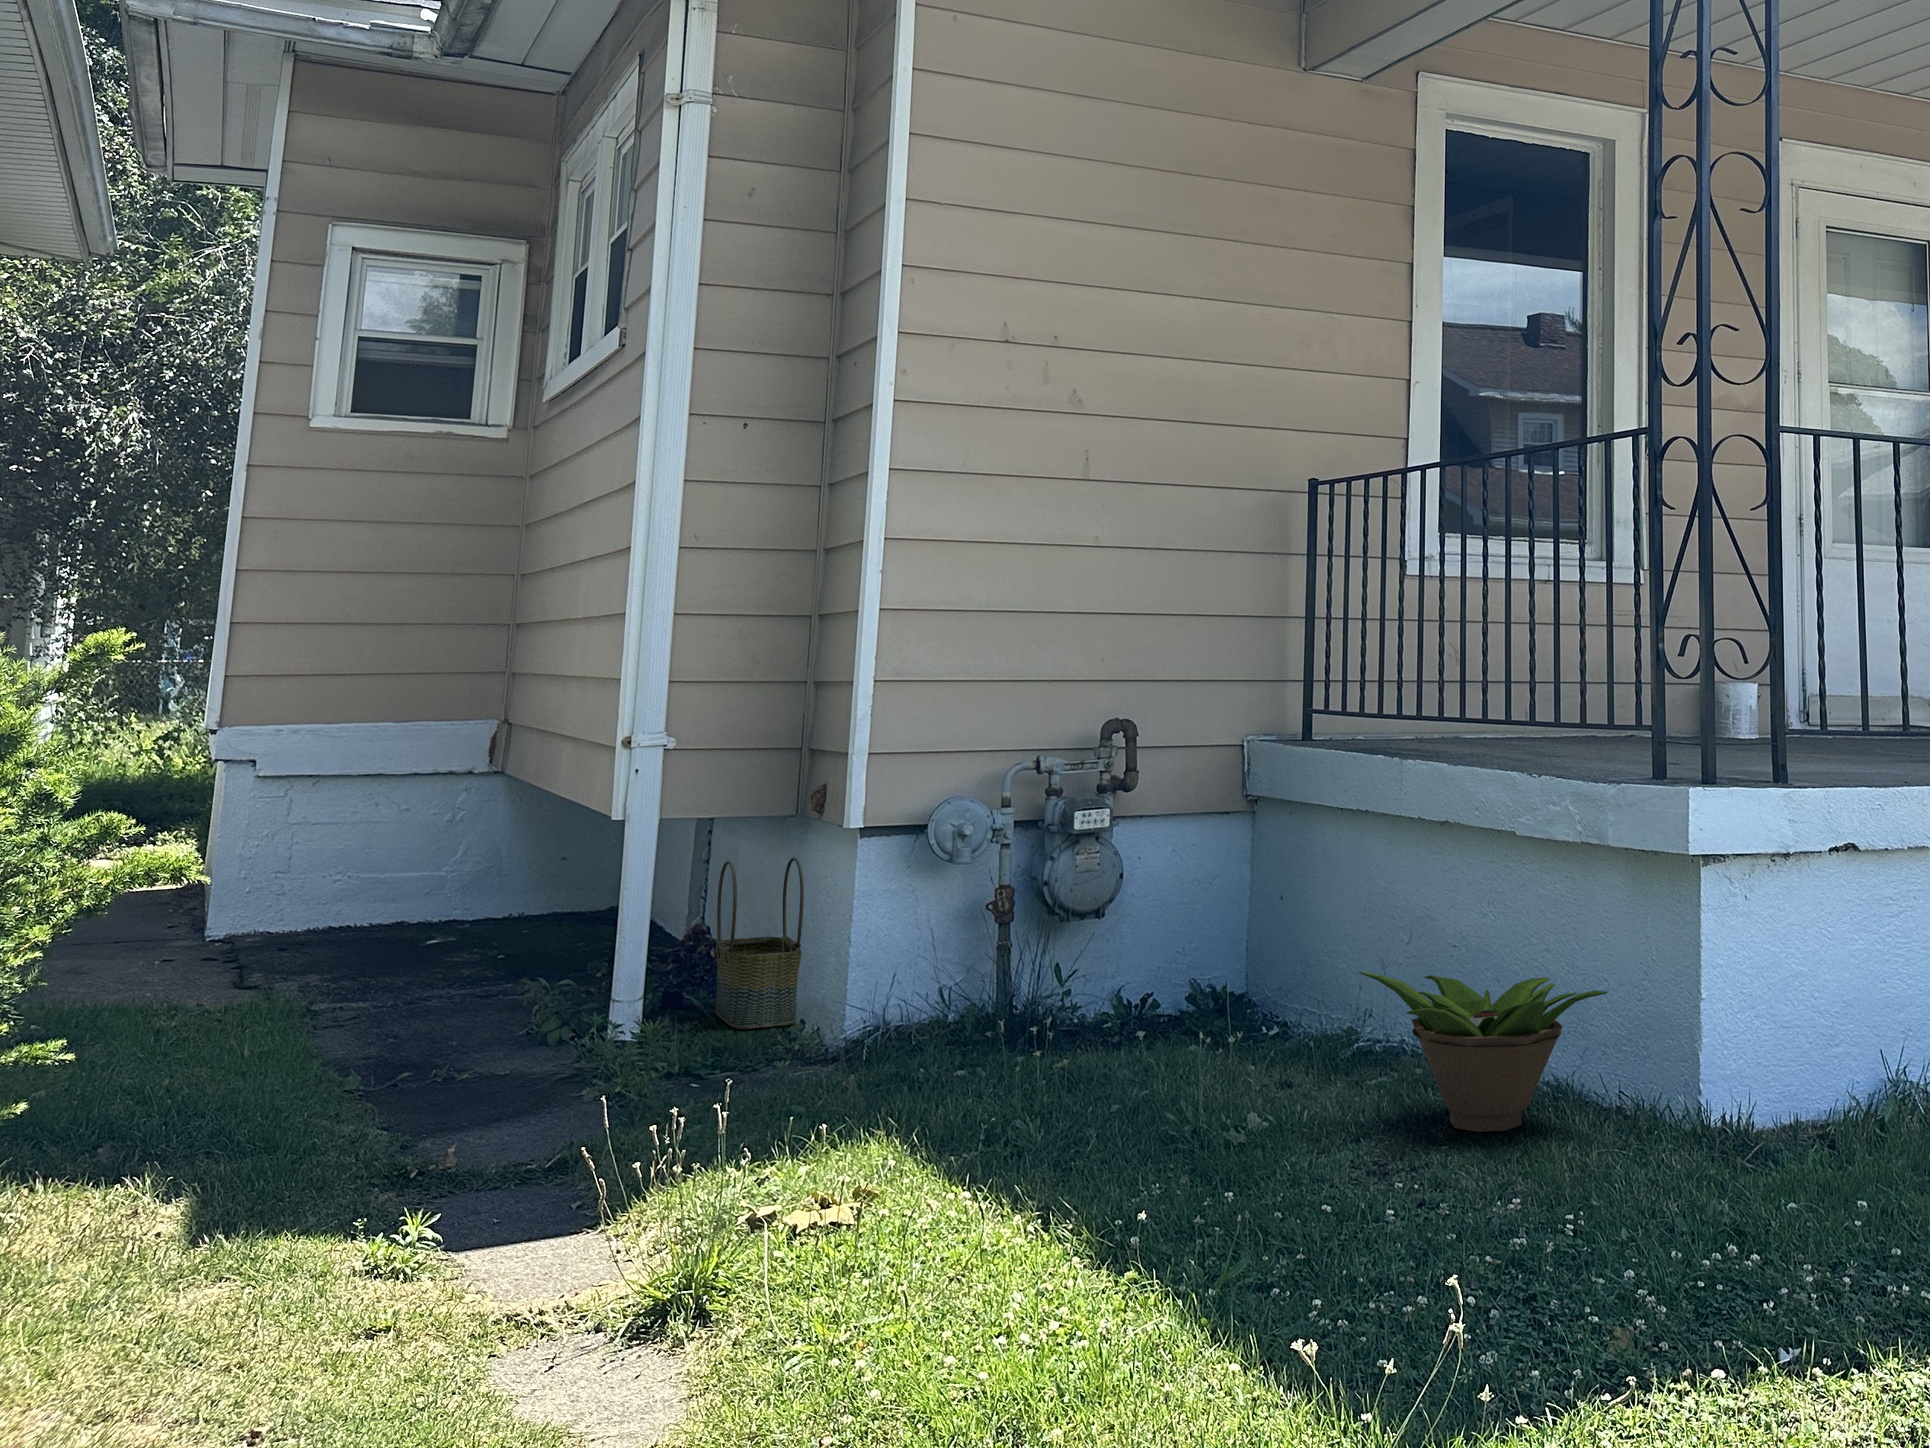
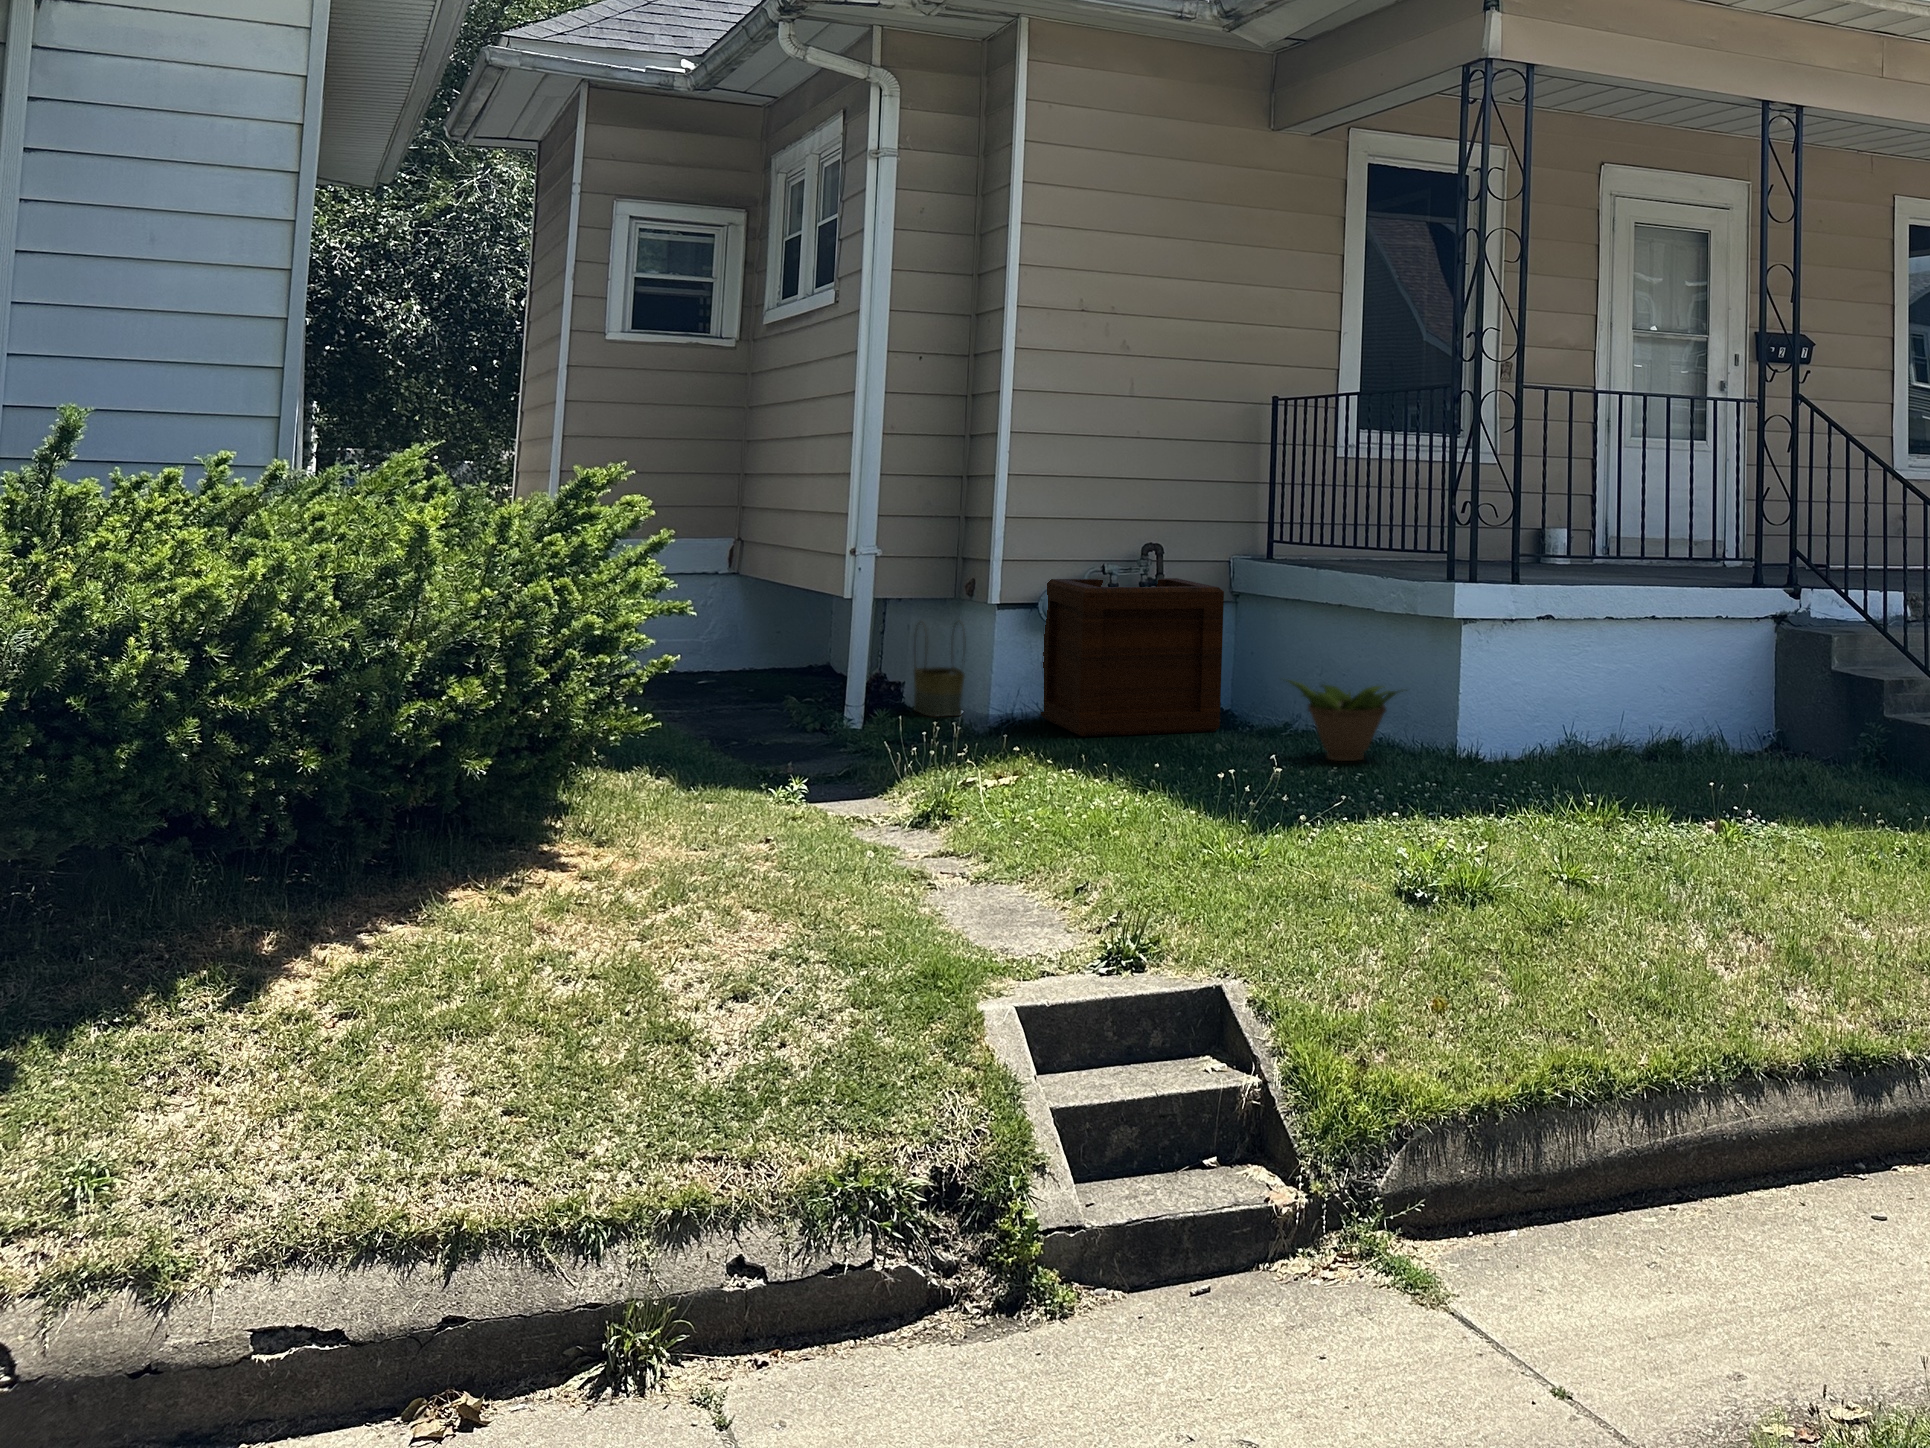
wooden crate: none [929,778,1245,1075] -> present [1041,578,1224,736]

